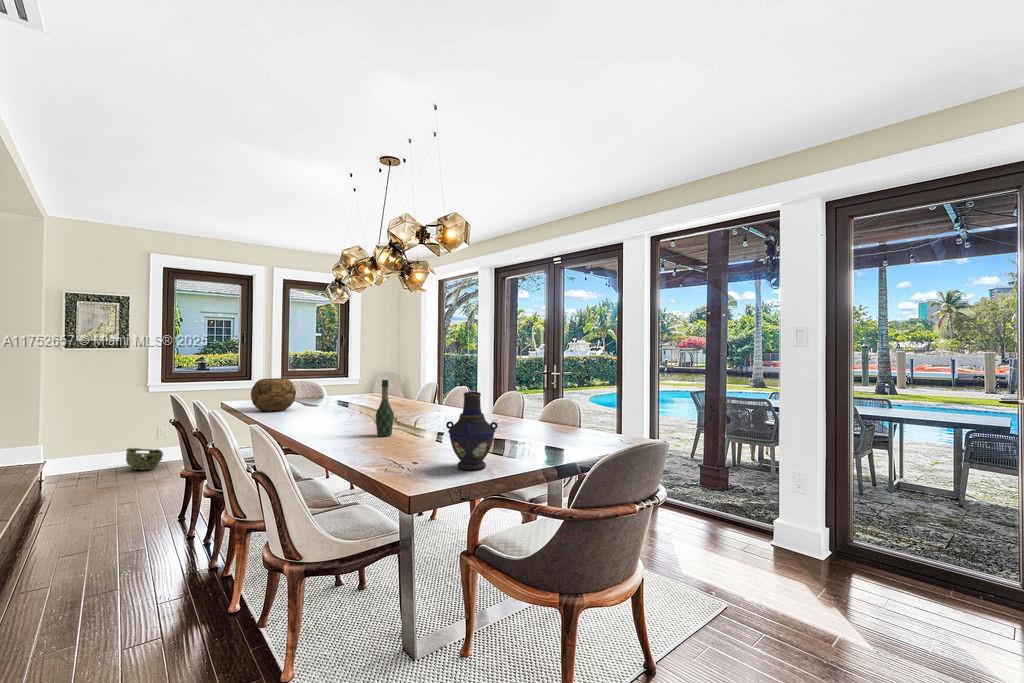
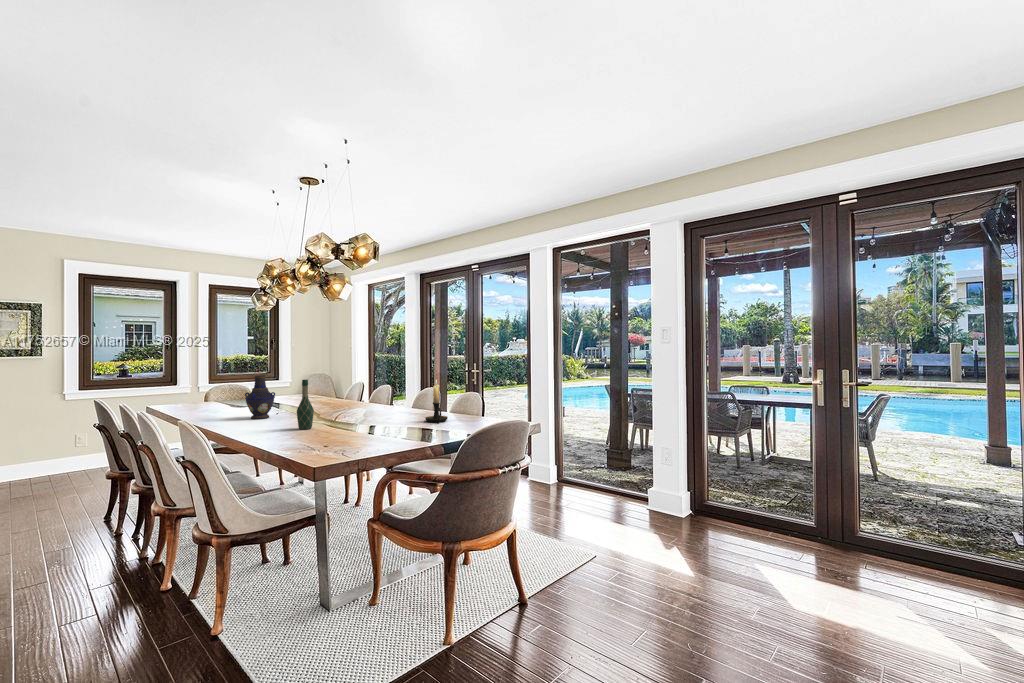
decorative bowl: present [251,378,296,412] -> none [177,382,223,413]
candle holder: none [517,383,542,434] -> present [425,380,448,422]
vase: present [446,392,498,470] -> present [245,376,275,419]
woven basket: present [126,448,163,470] -> none [43,457,84,478]

